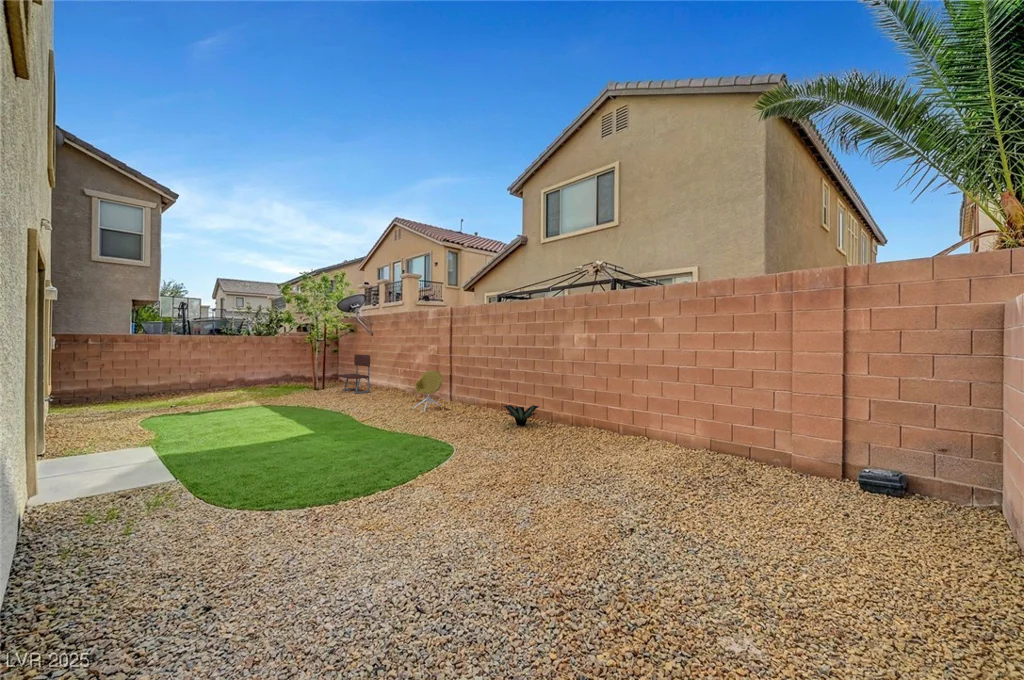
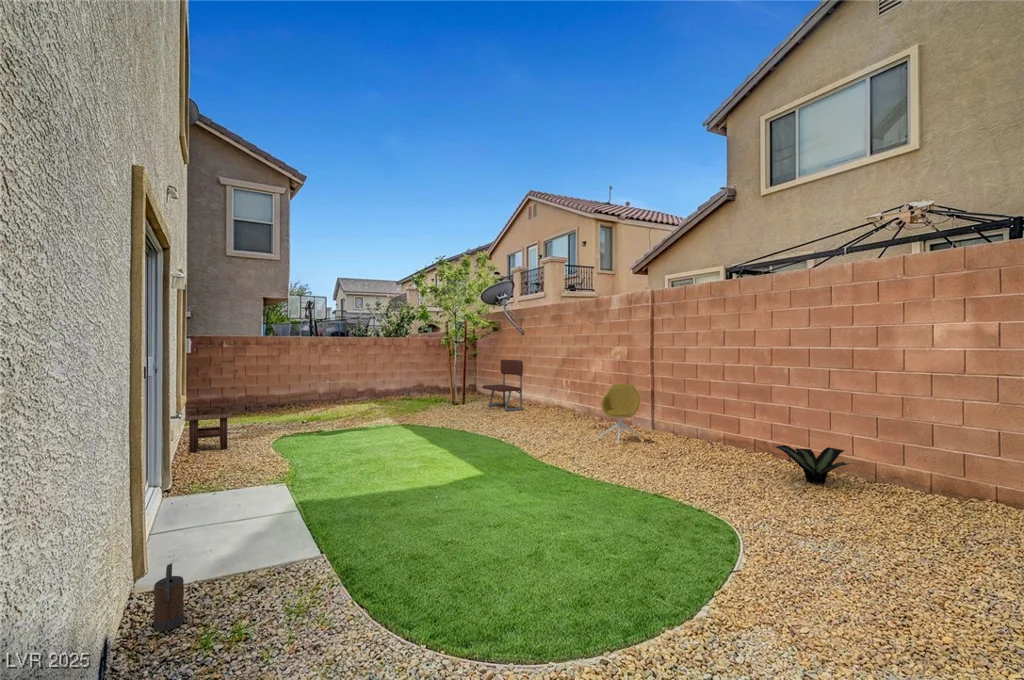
side table: none [51,399,101,432] -> present [184,413,233,453]
watering can: none [48,480,71,522] -> present [154,563,184,631]

